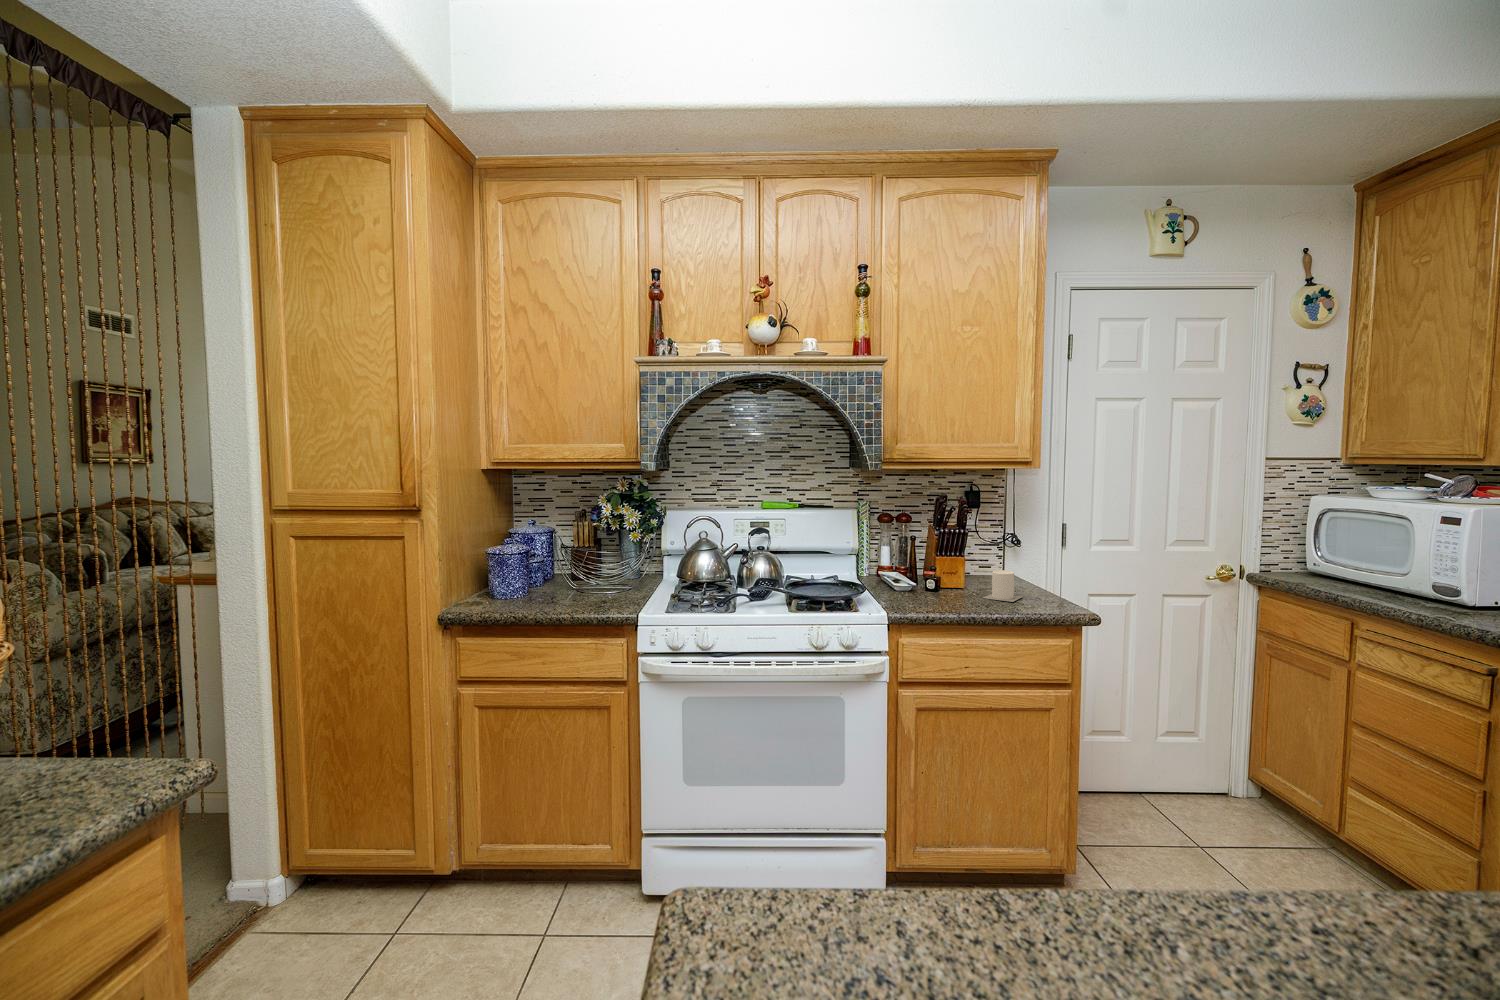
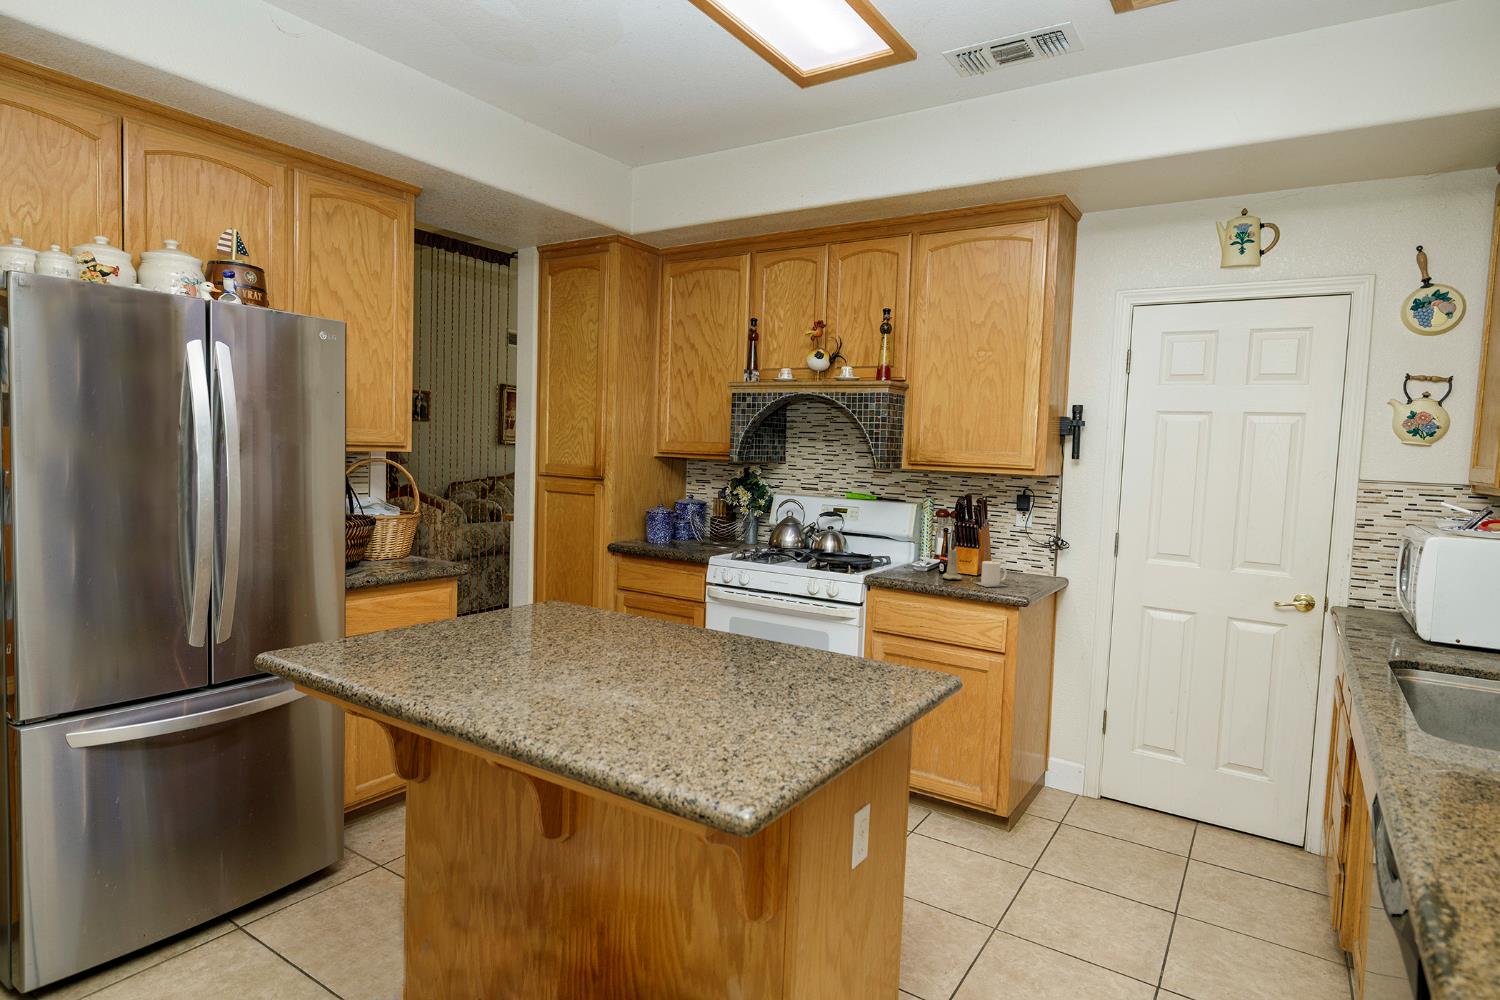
candle: none [942,552,967,598] -> present [942,542,962,579]

